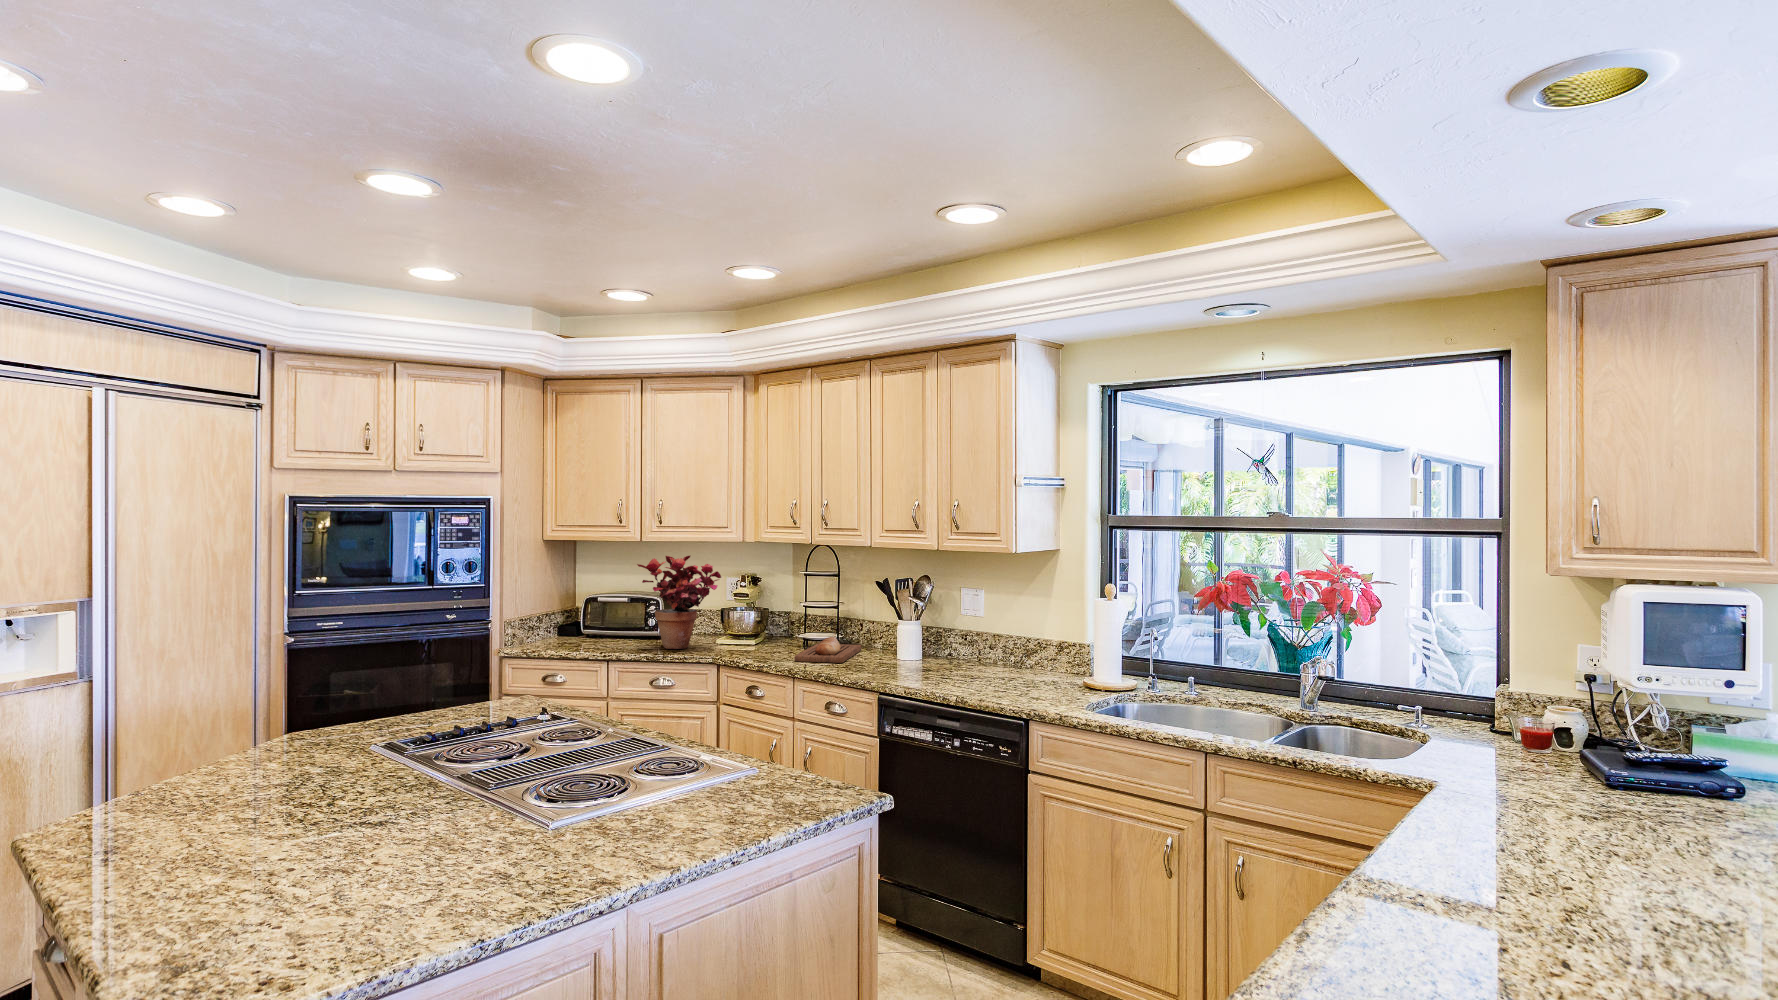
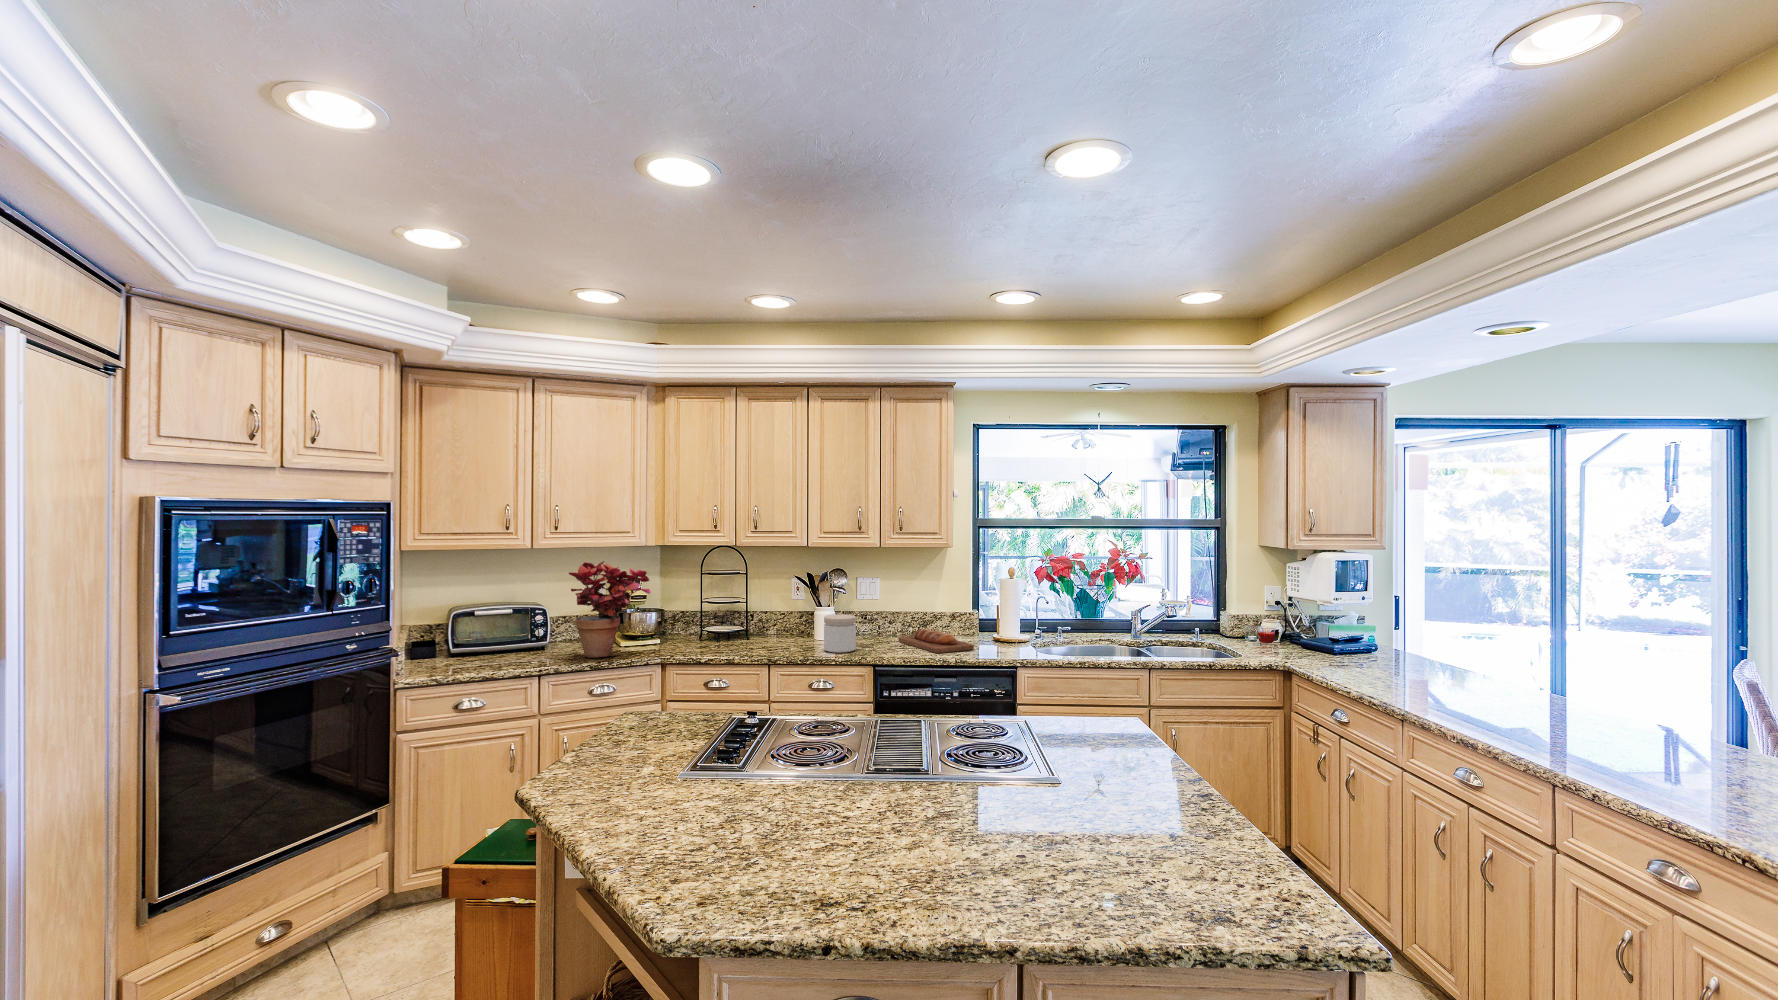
jar: none [862,628,900,673] -> present [824,614,856,653]
bread loaf: present [794,637,861,663] -> present [898,629,974,653]

